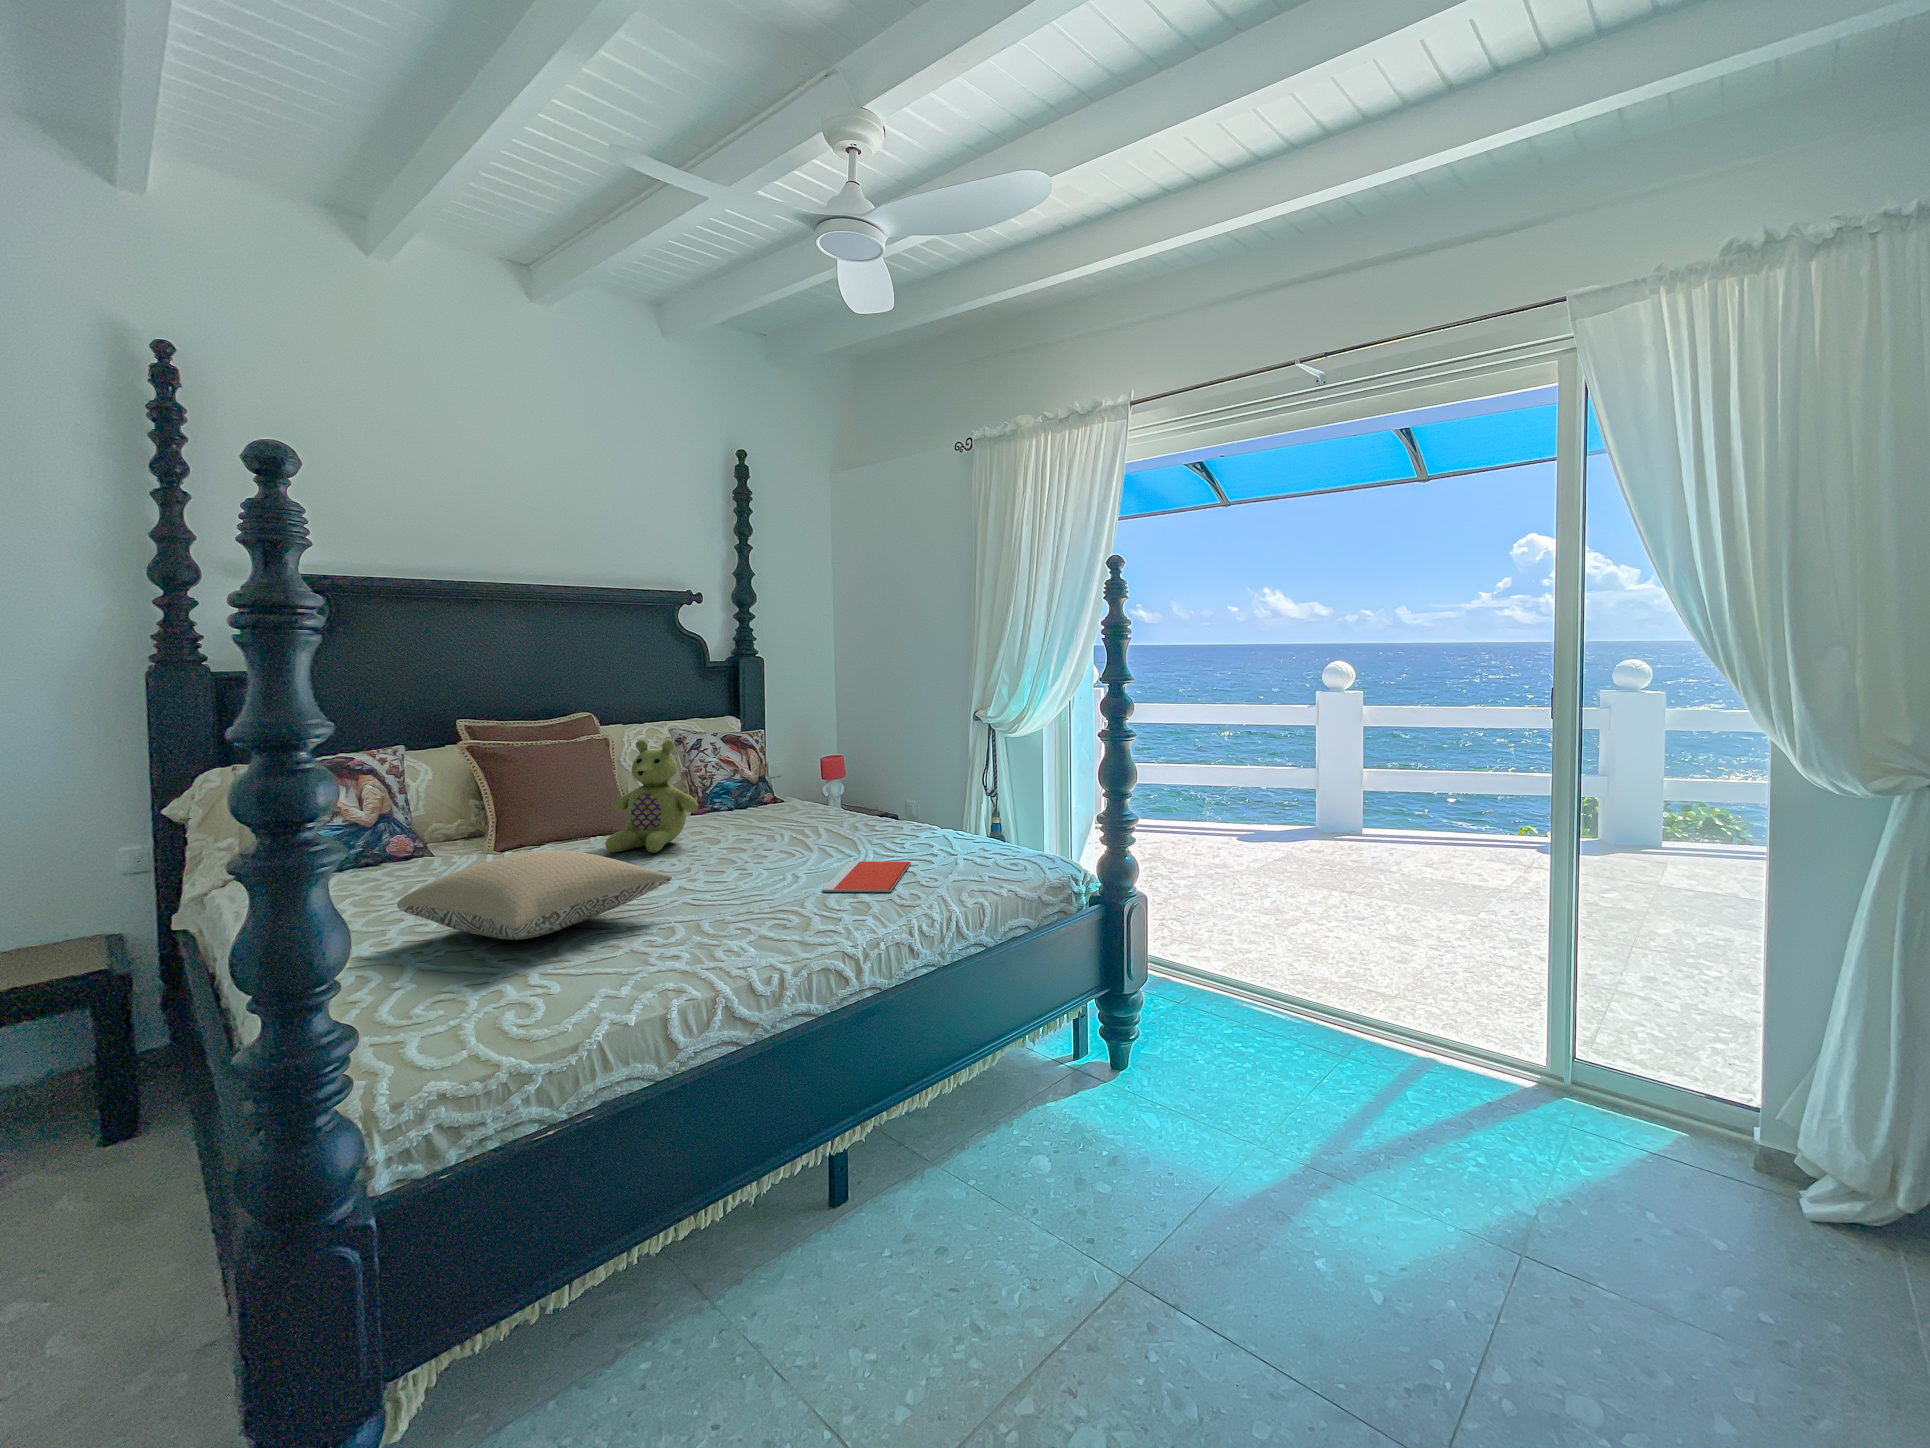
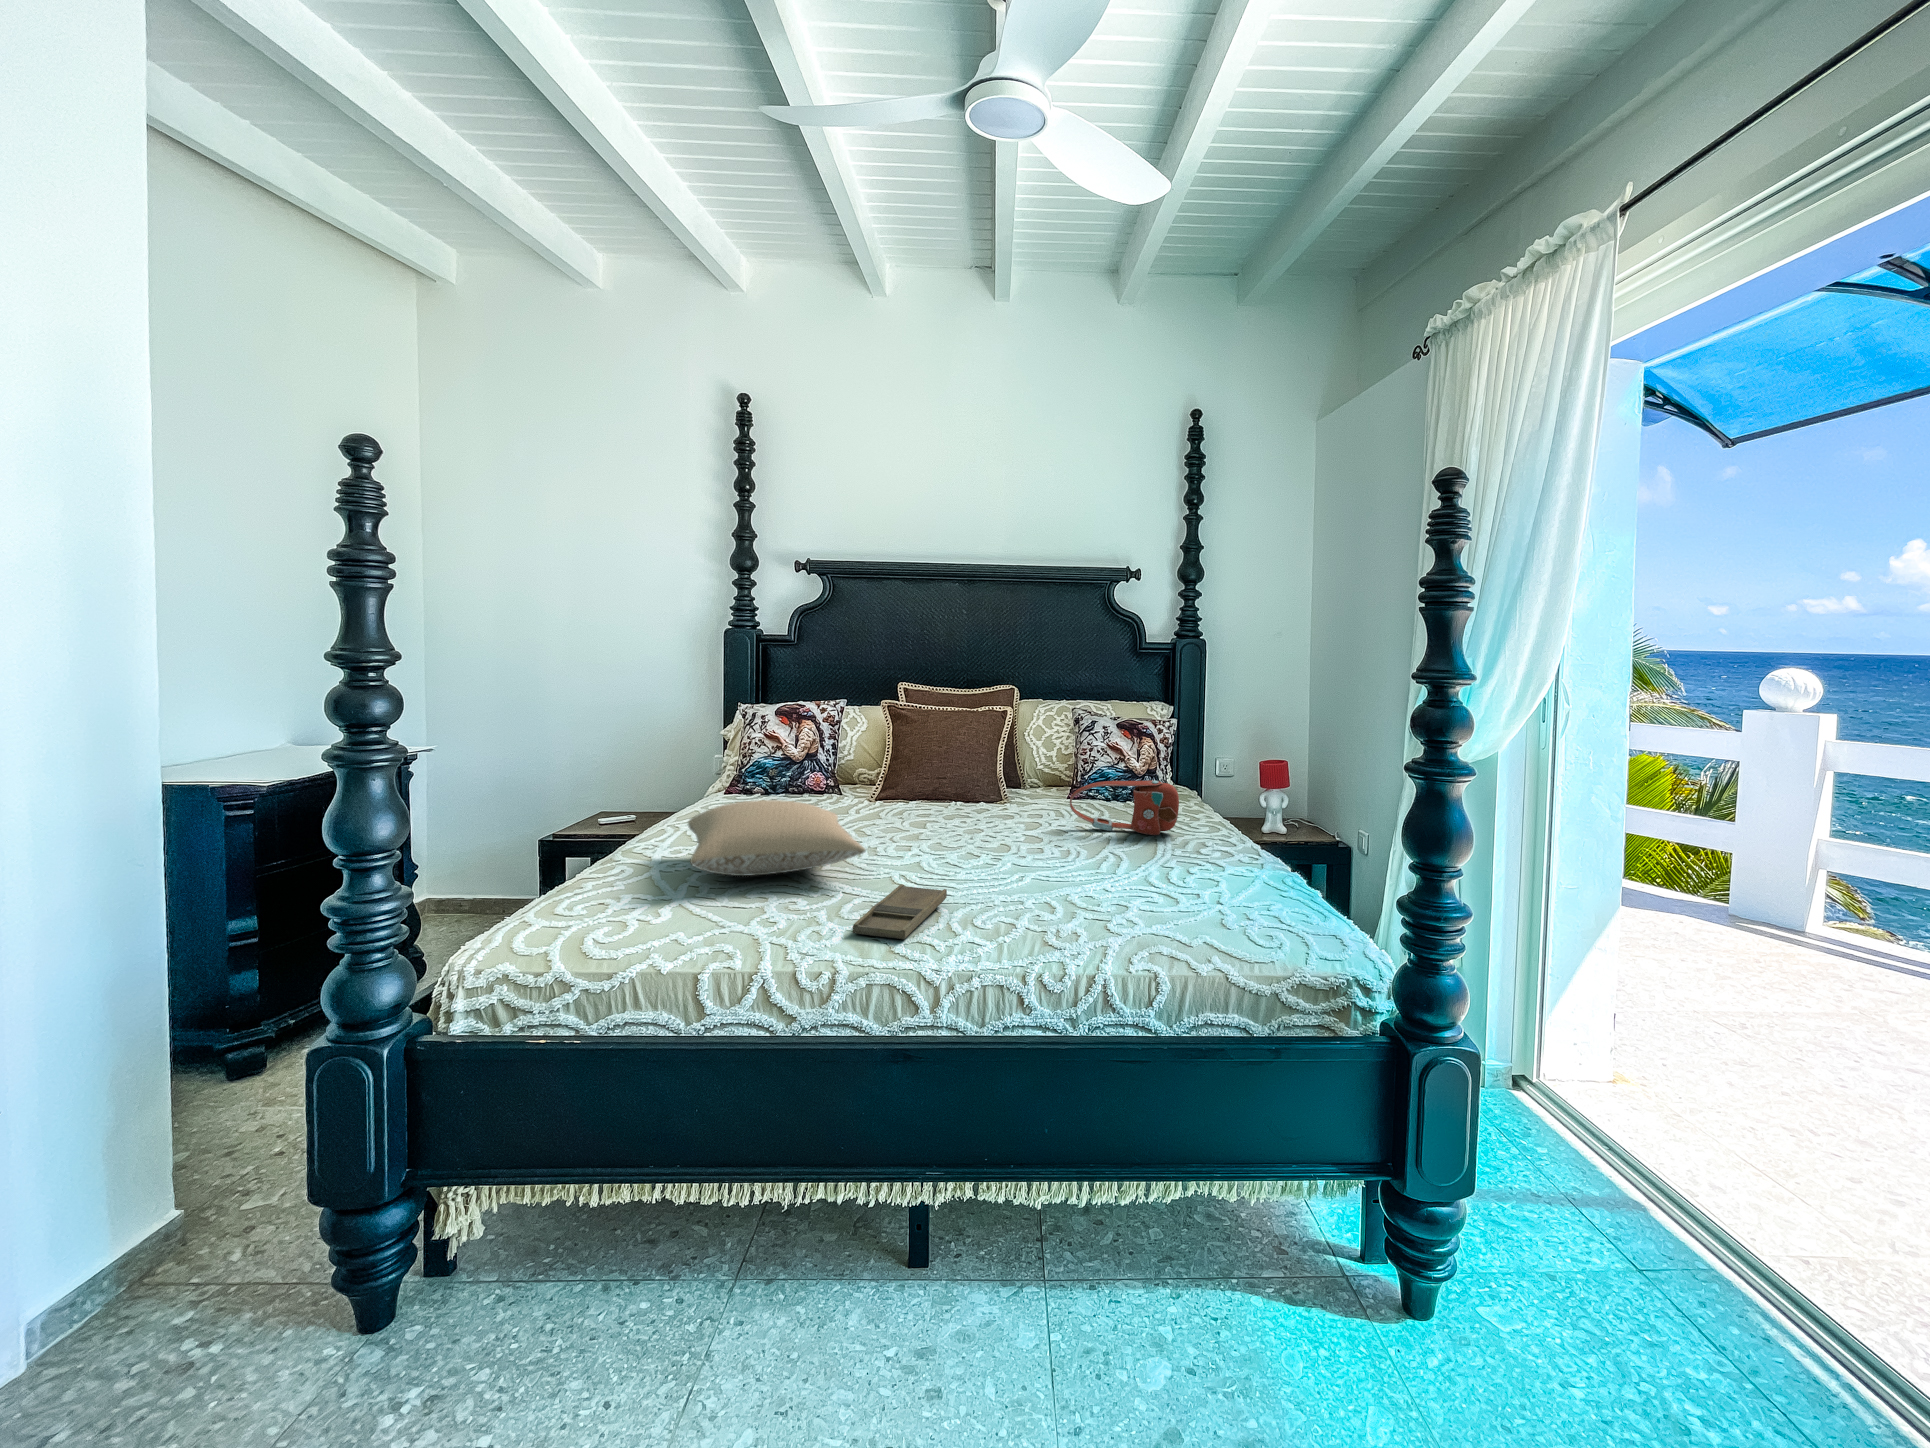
stuffed bear: present [606,740,698,853] -> none [933,714,1018,828]
handbag: none [744,778,840,829] -> present [1070,780,1179,835]
notebook: present [822,861,911,892] -> none [1008,881,1151,925]
tray: none [729,891,804,942] -> present [853,884,947,939]

